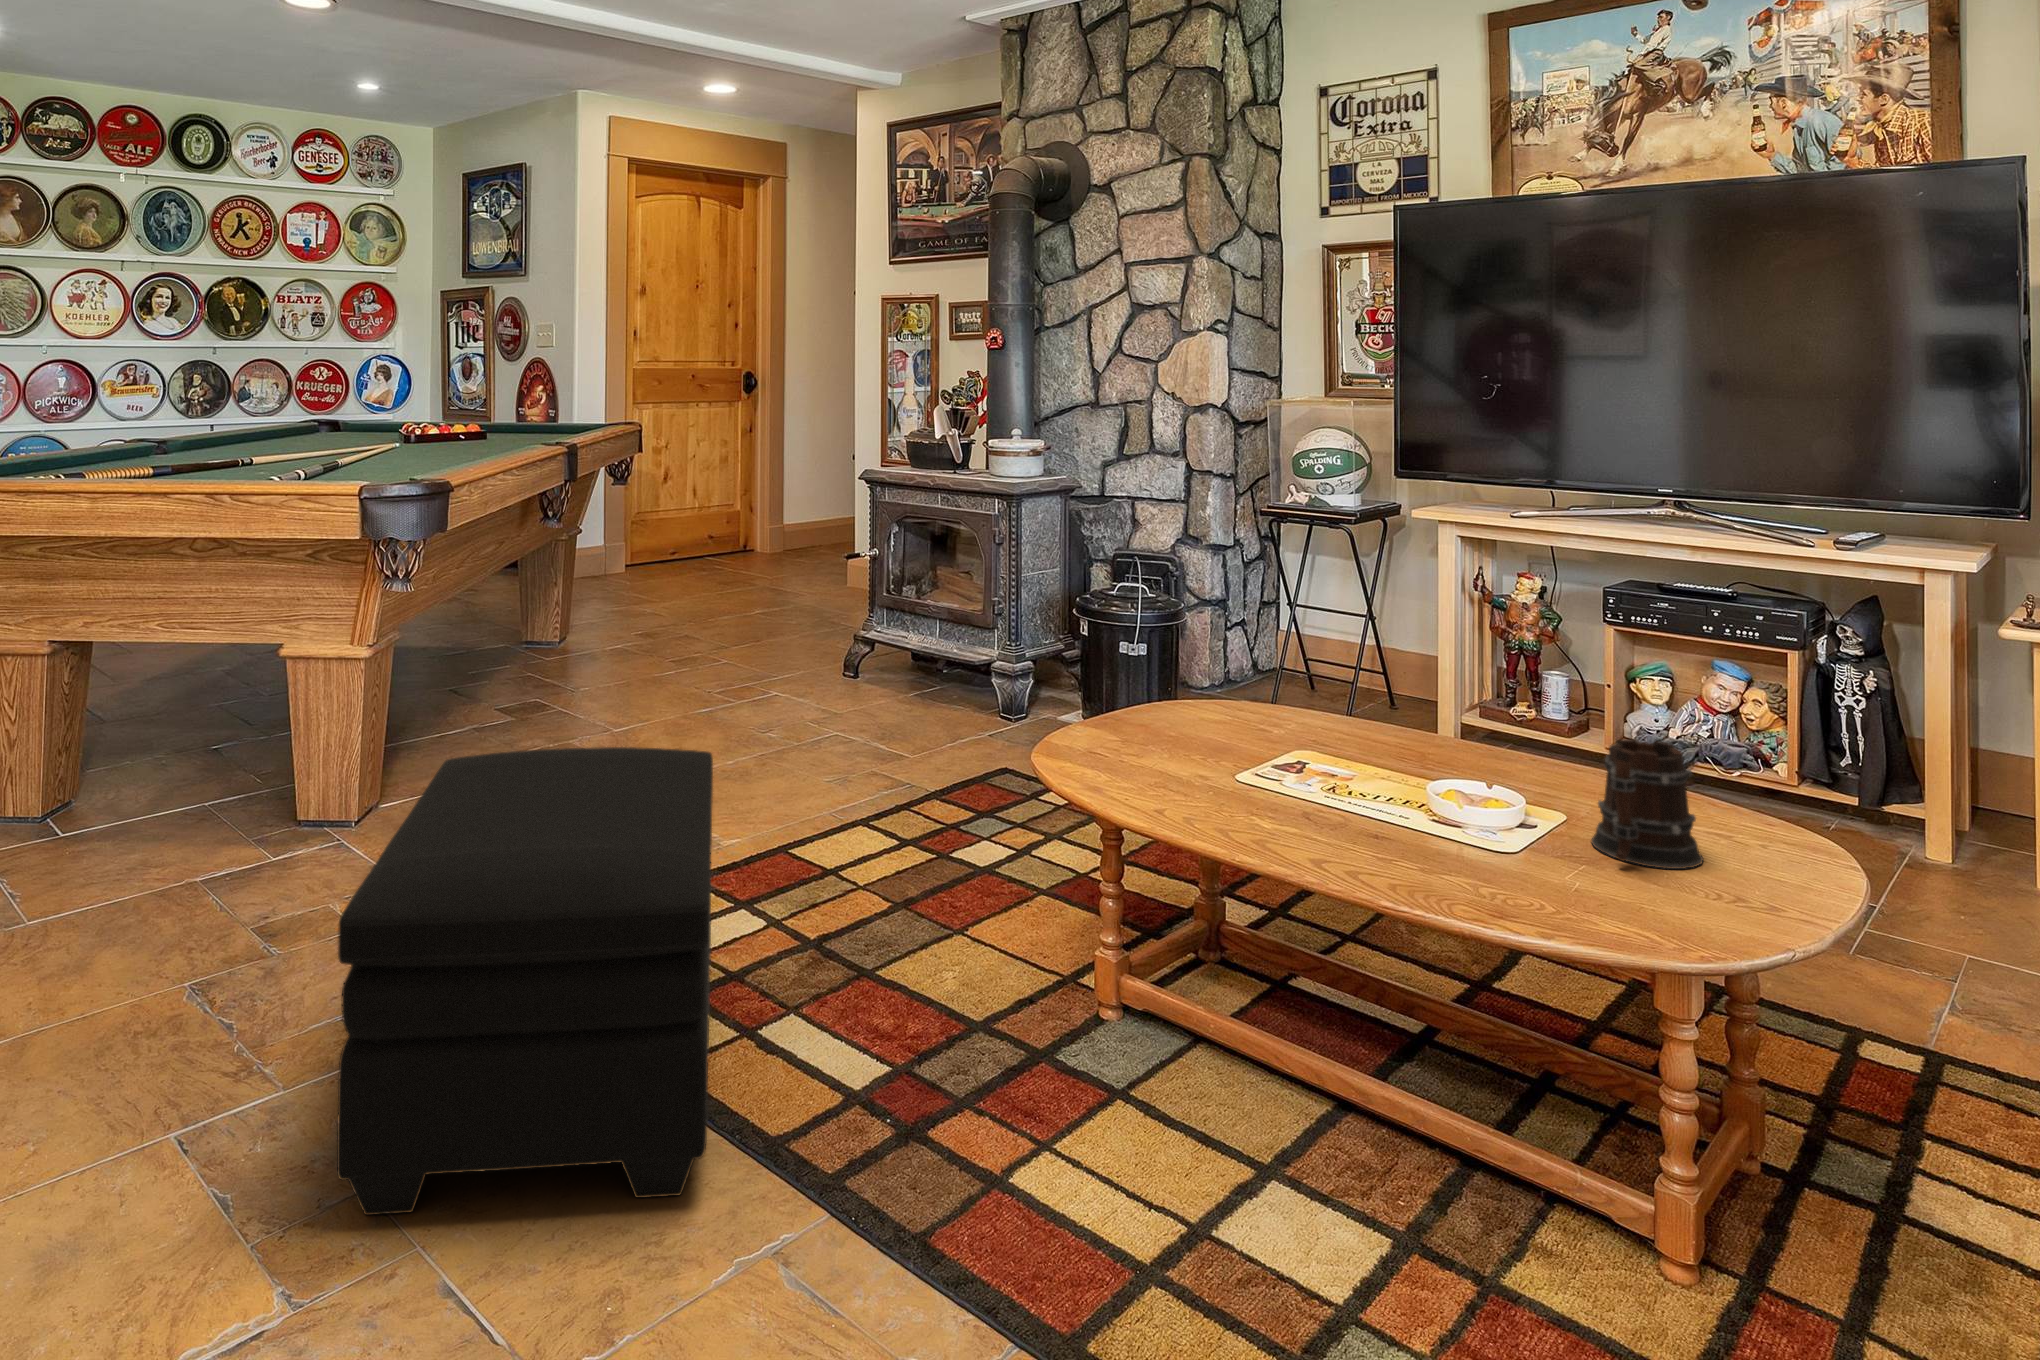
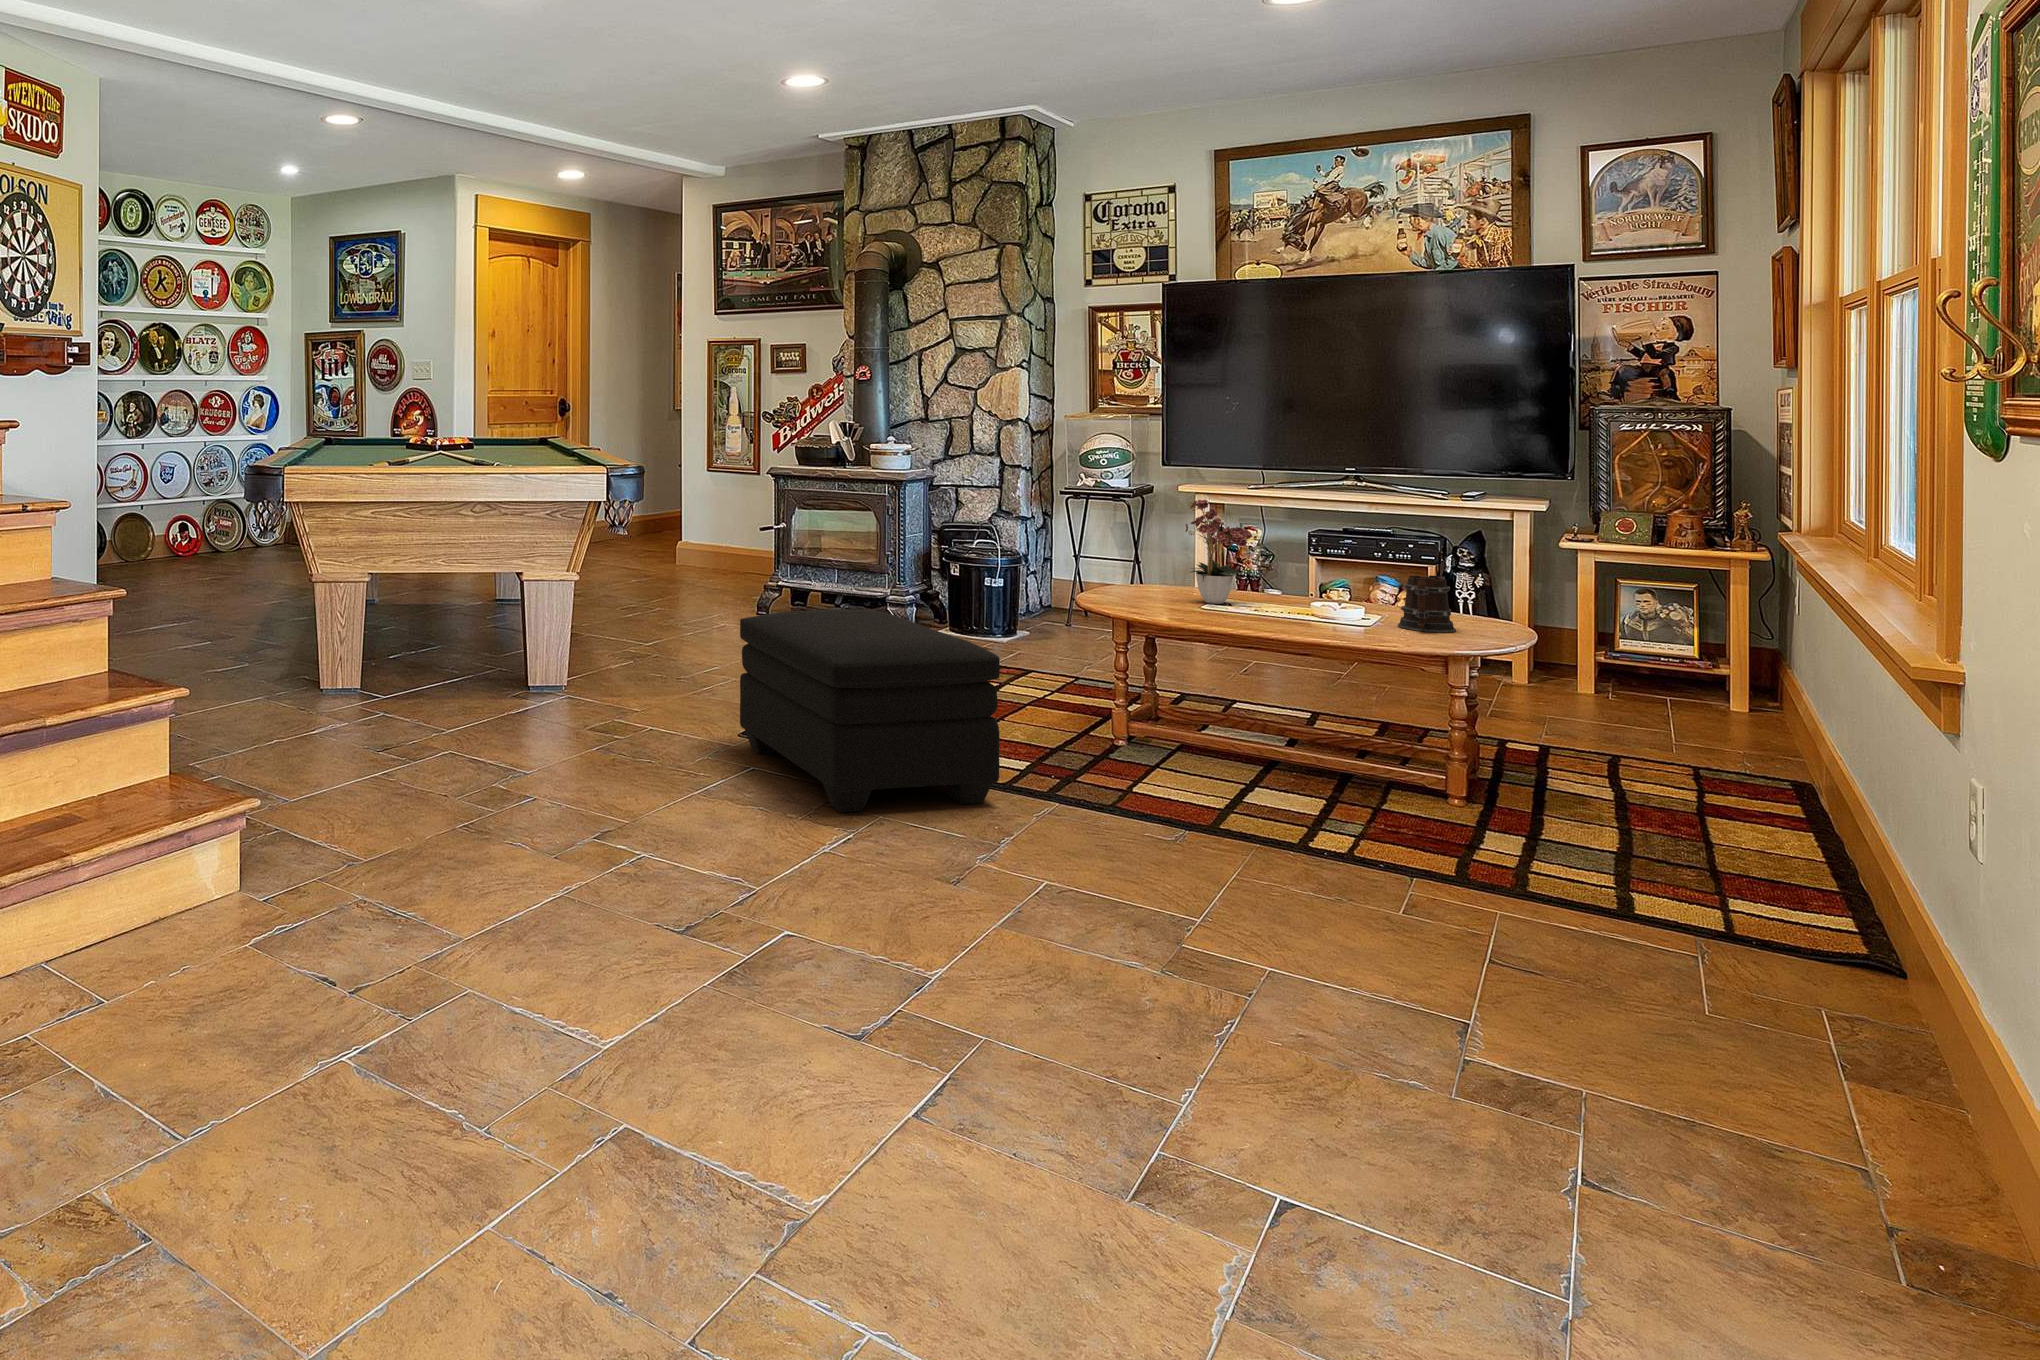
flower arrangement: none [1244,554,1382,753] -> present [1185,500,1252,604]

